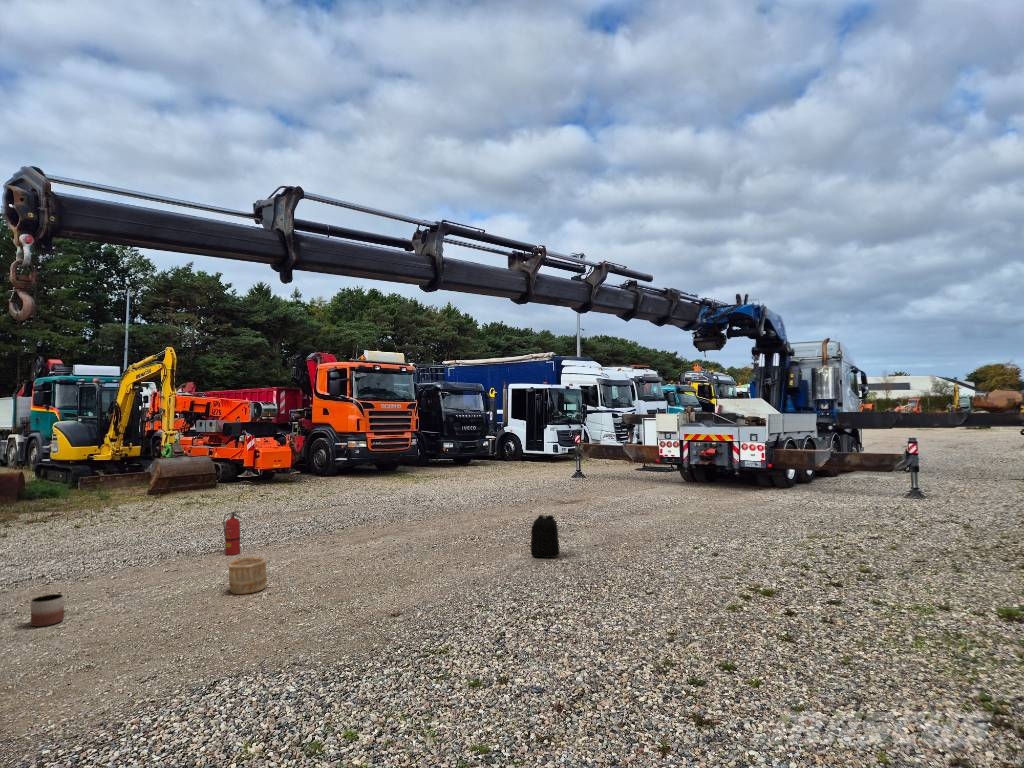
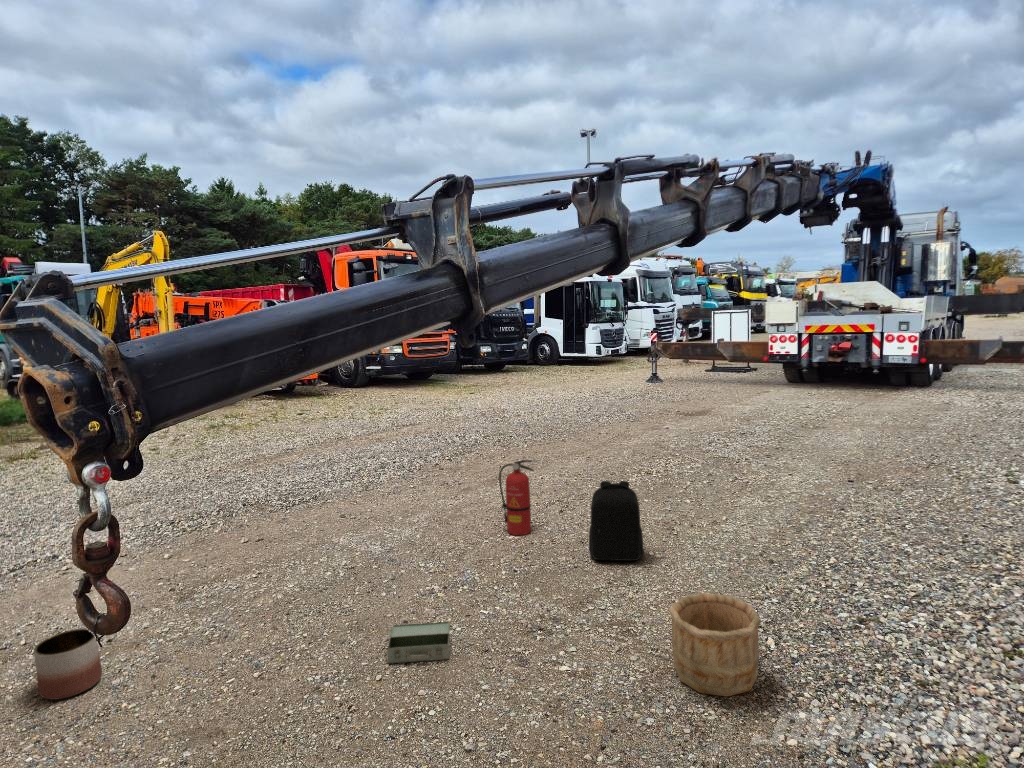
fire extinguisher: present [223,511,241,555] -> present [499,460,534,535]
backpack: present [531,515,559,558] -> present [589,481,644,561]
wooden bucket: present [227,557,267,594] -> present [669,593,761,696]
toolbox: none [211,603,253,620] -> present [387,622,450,663]

